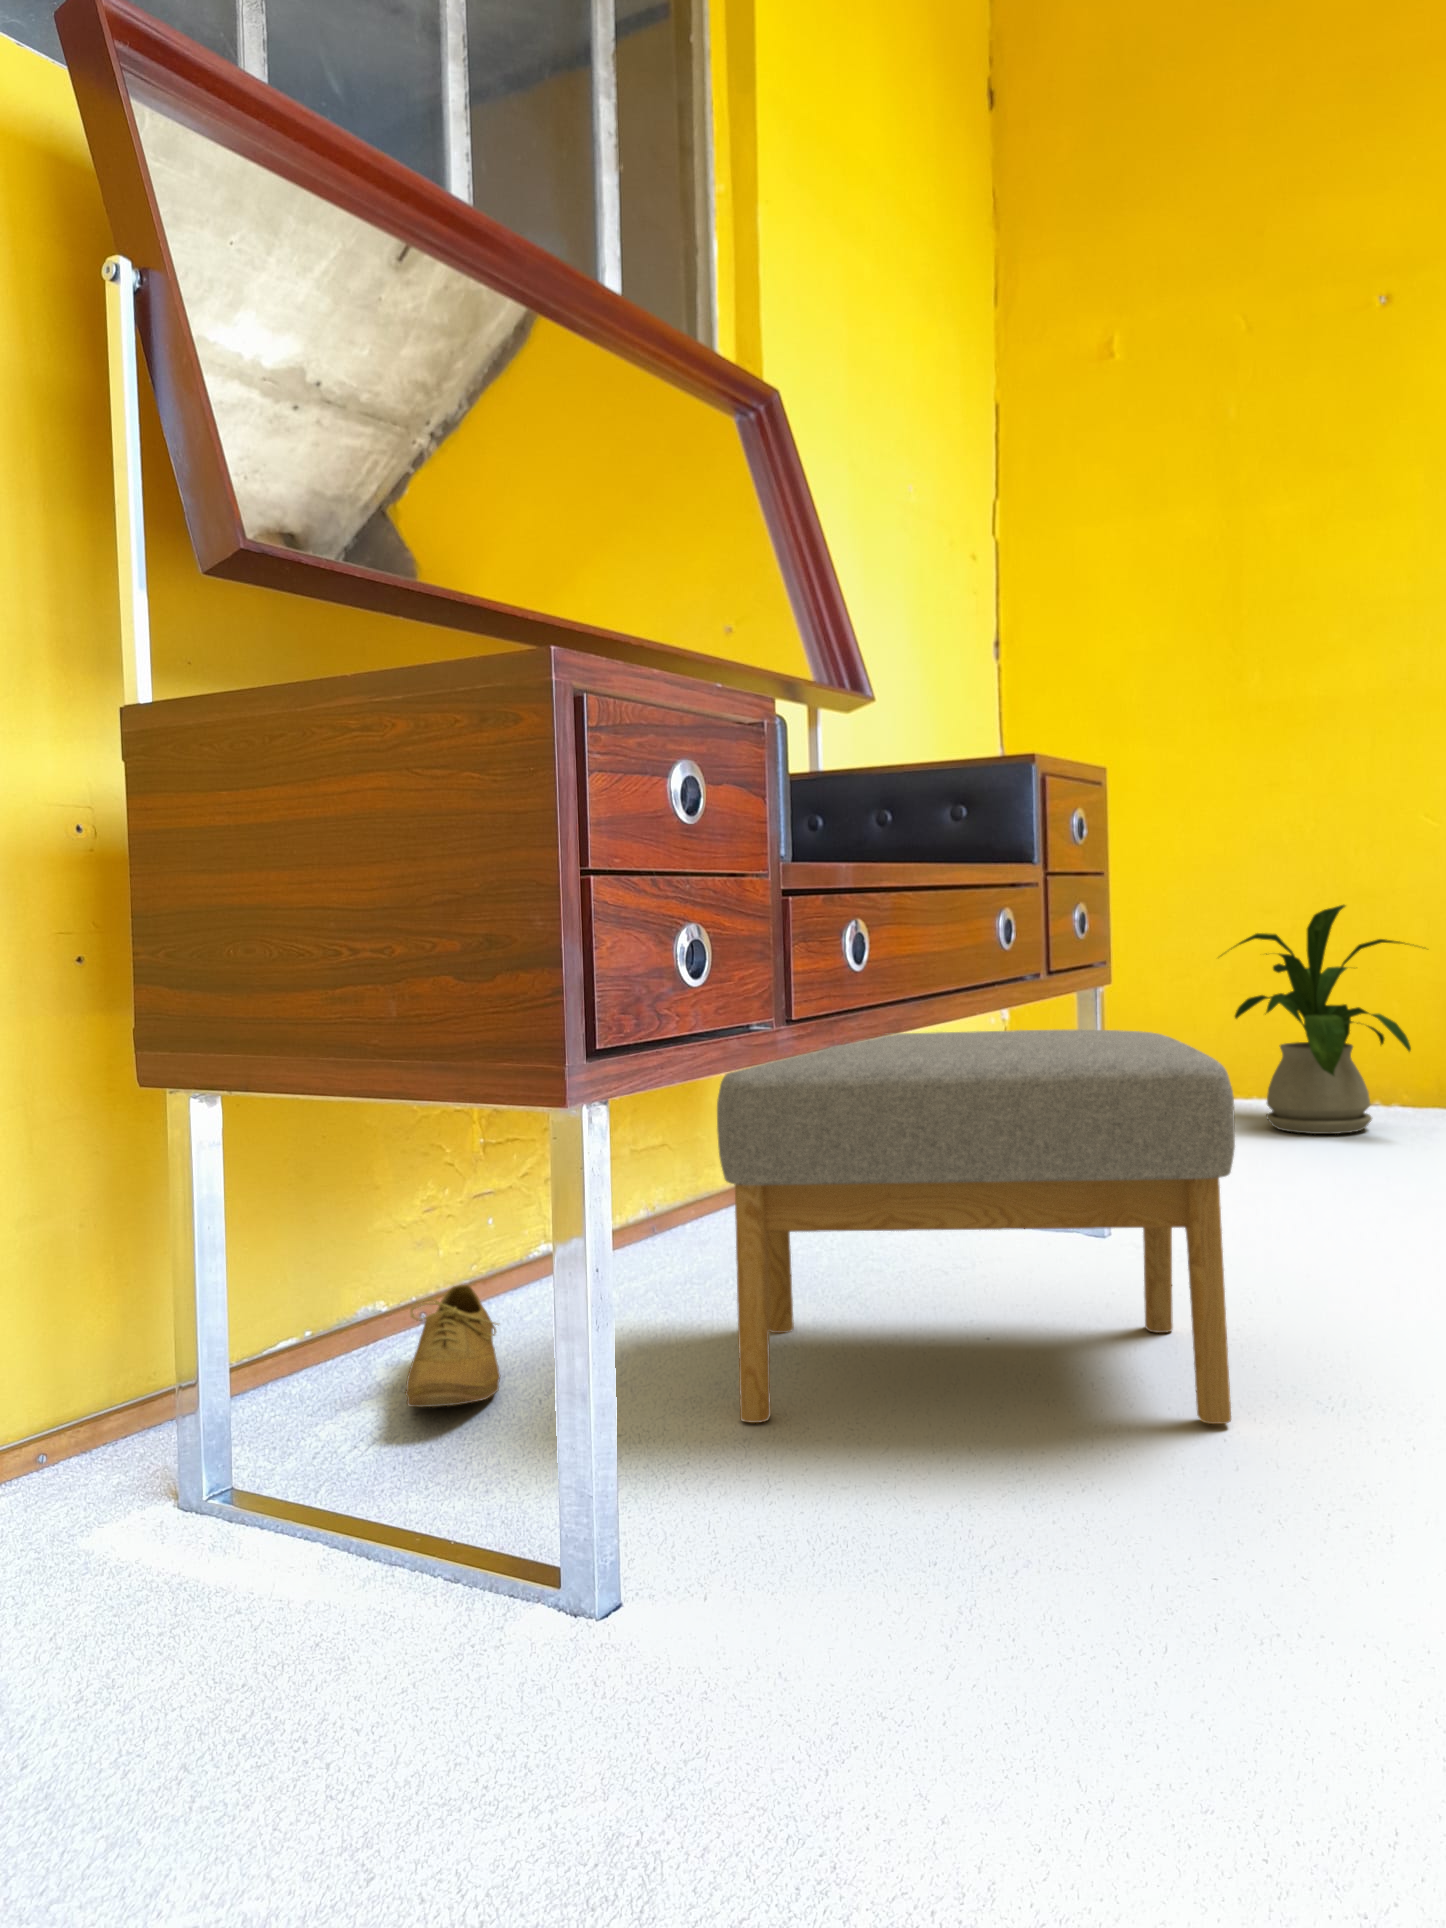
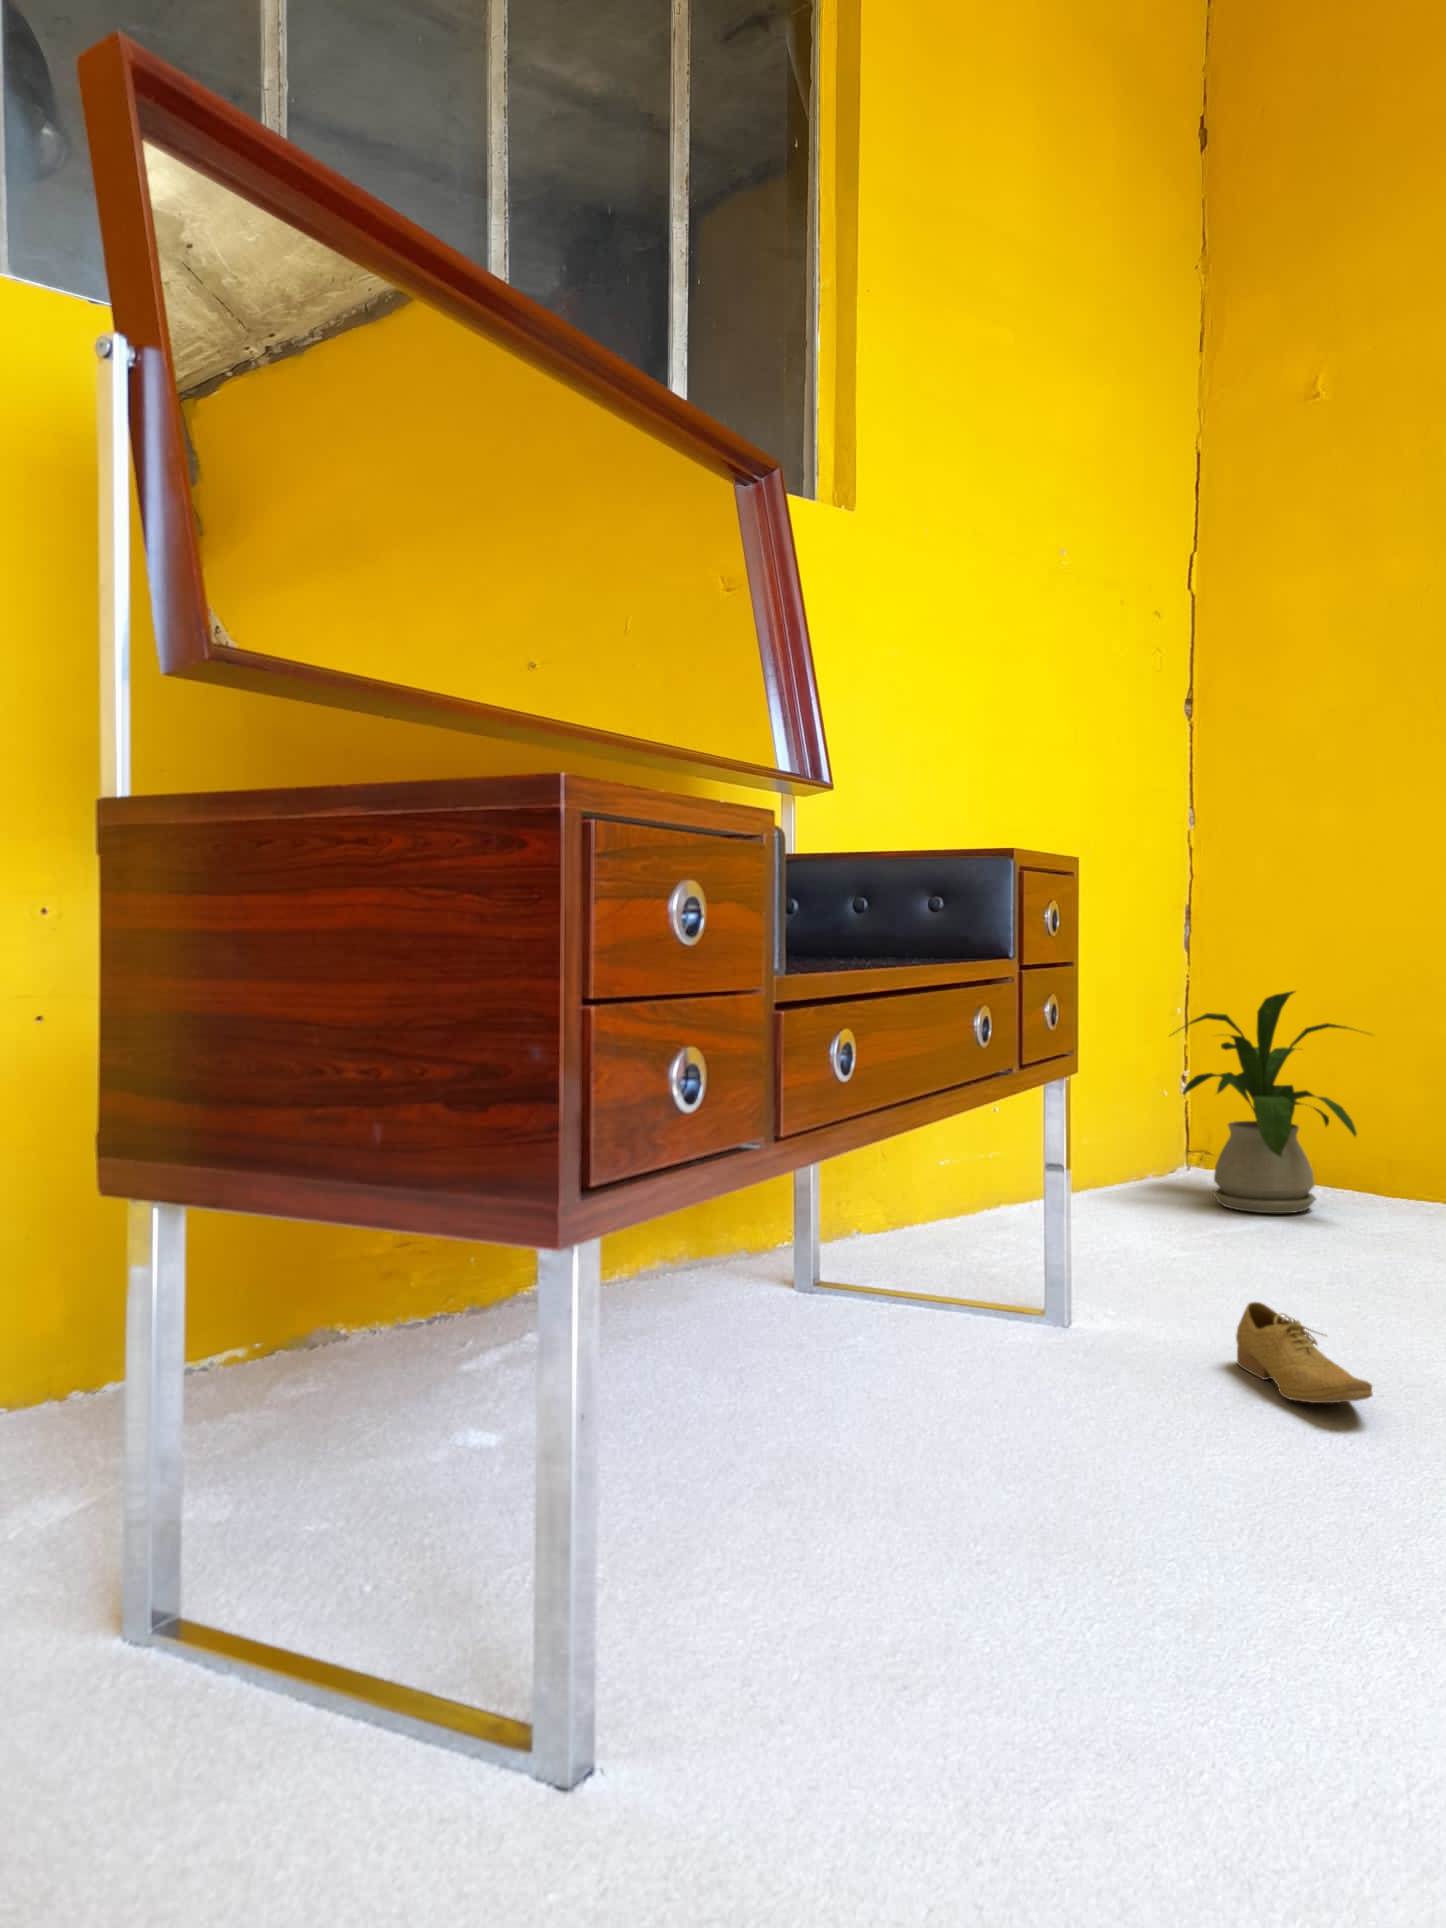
footstool: present [717,1030,1235,1424] -> none [698,1135,1220,1556]
shoe: present [405,1285,500,1407] -> present [1236,1302,1373,1403]

